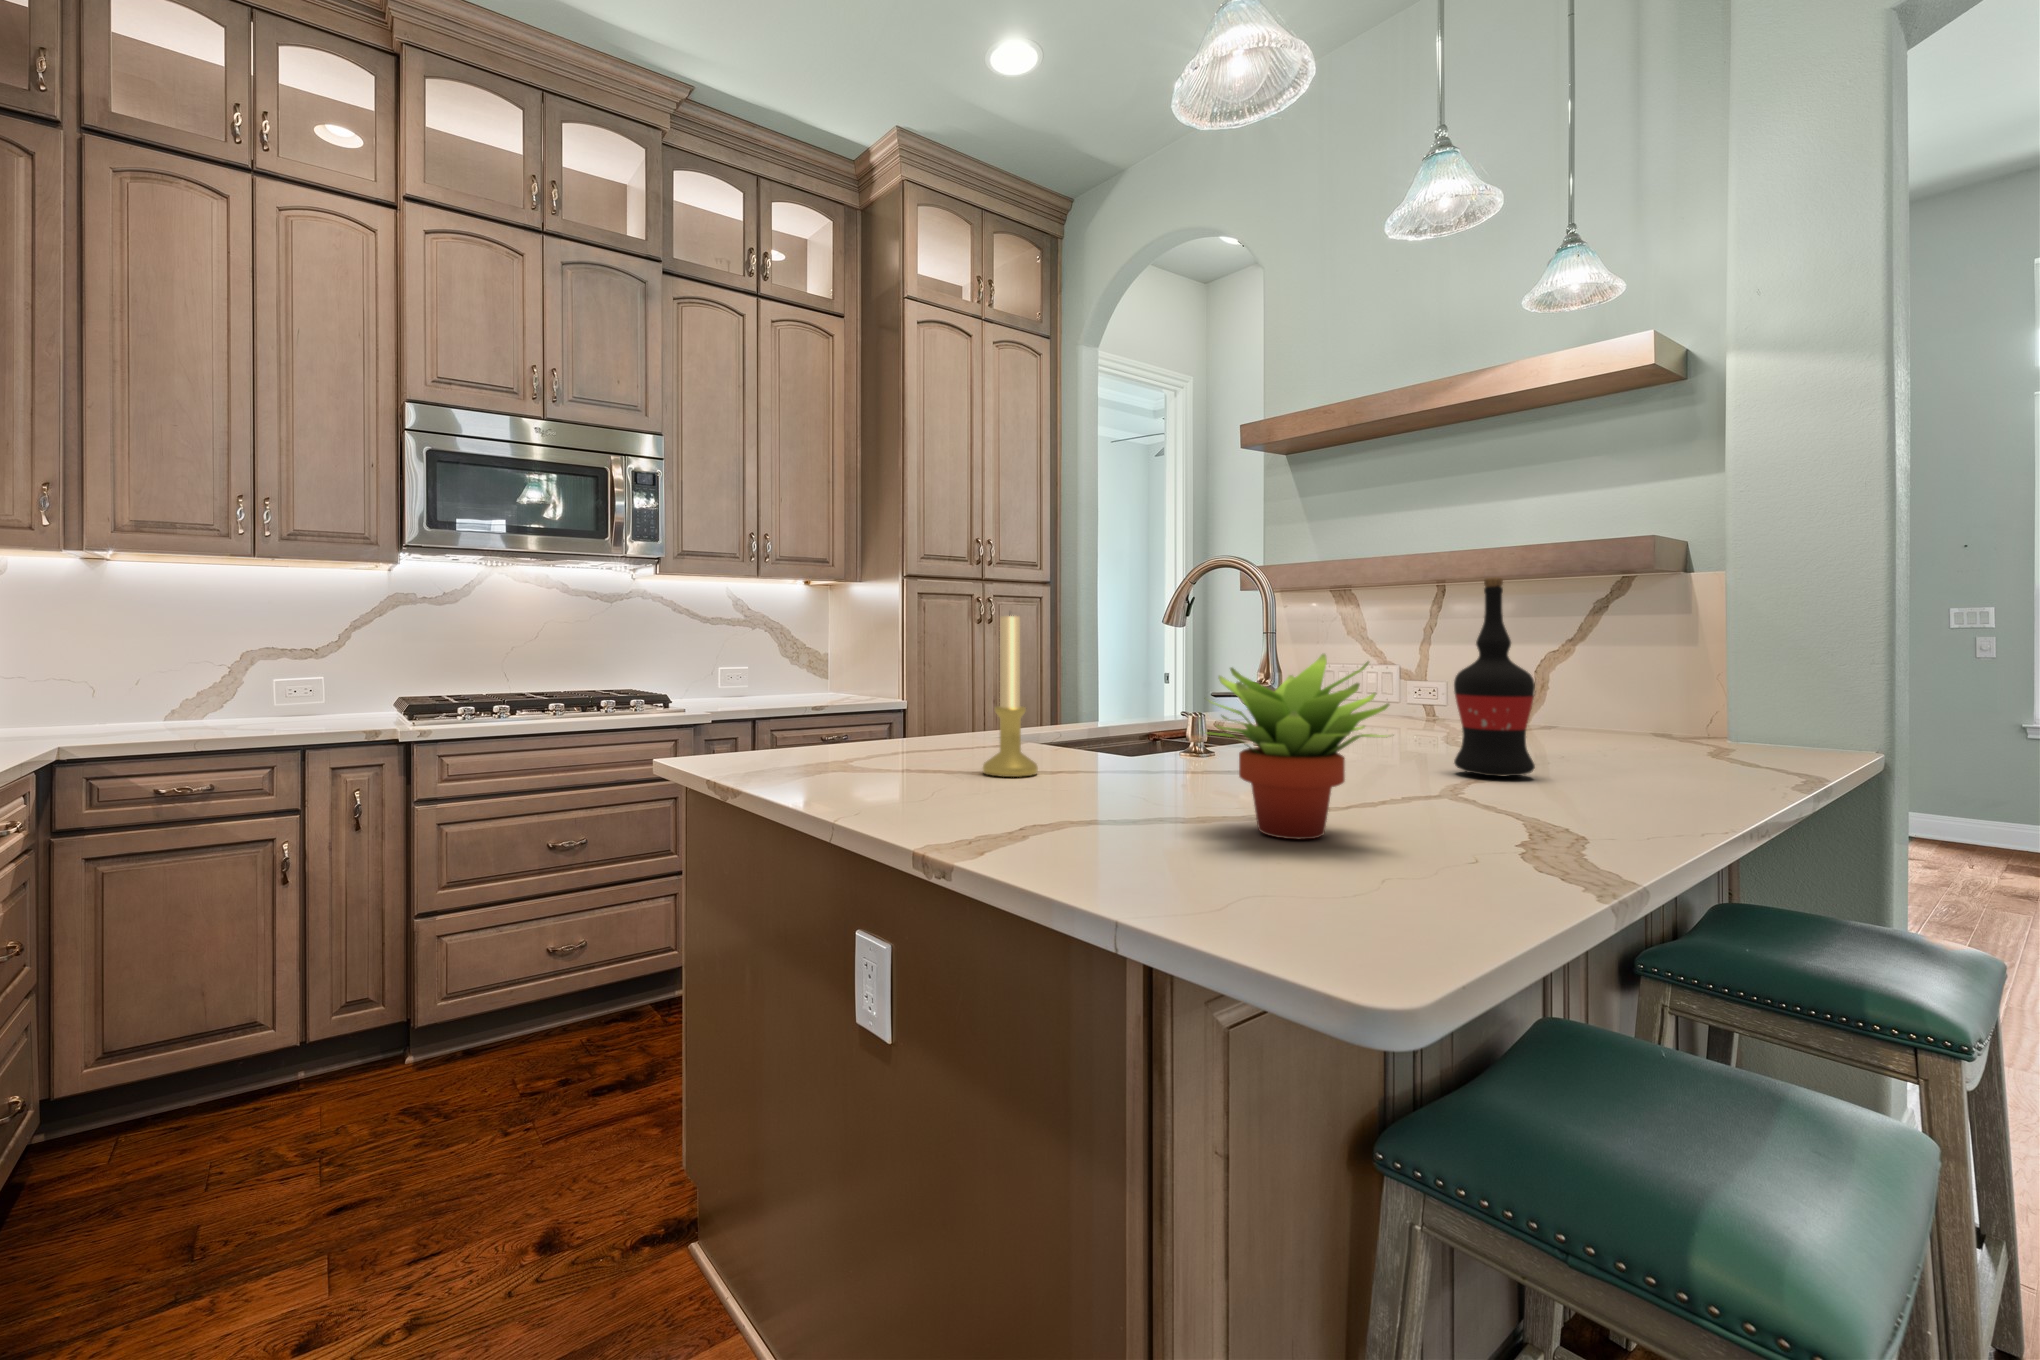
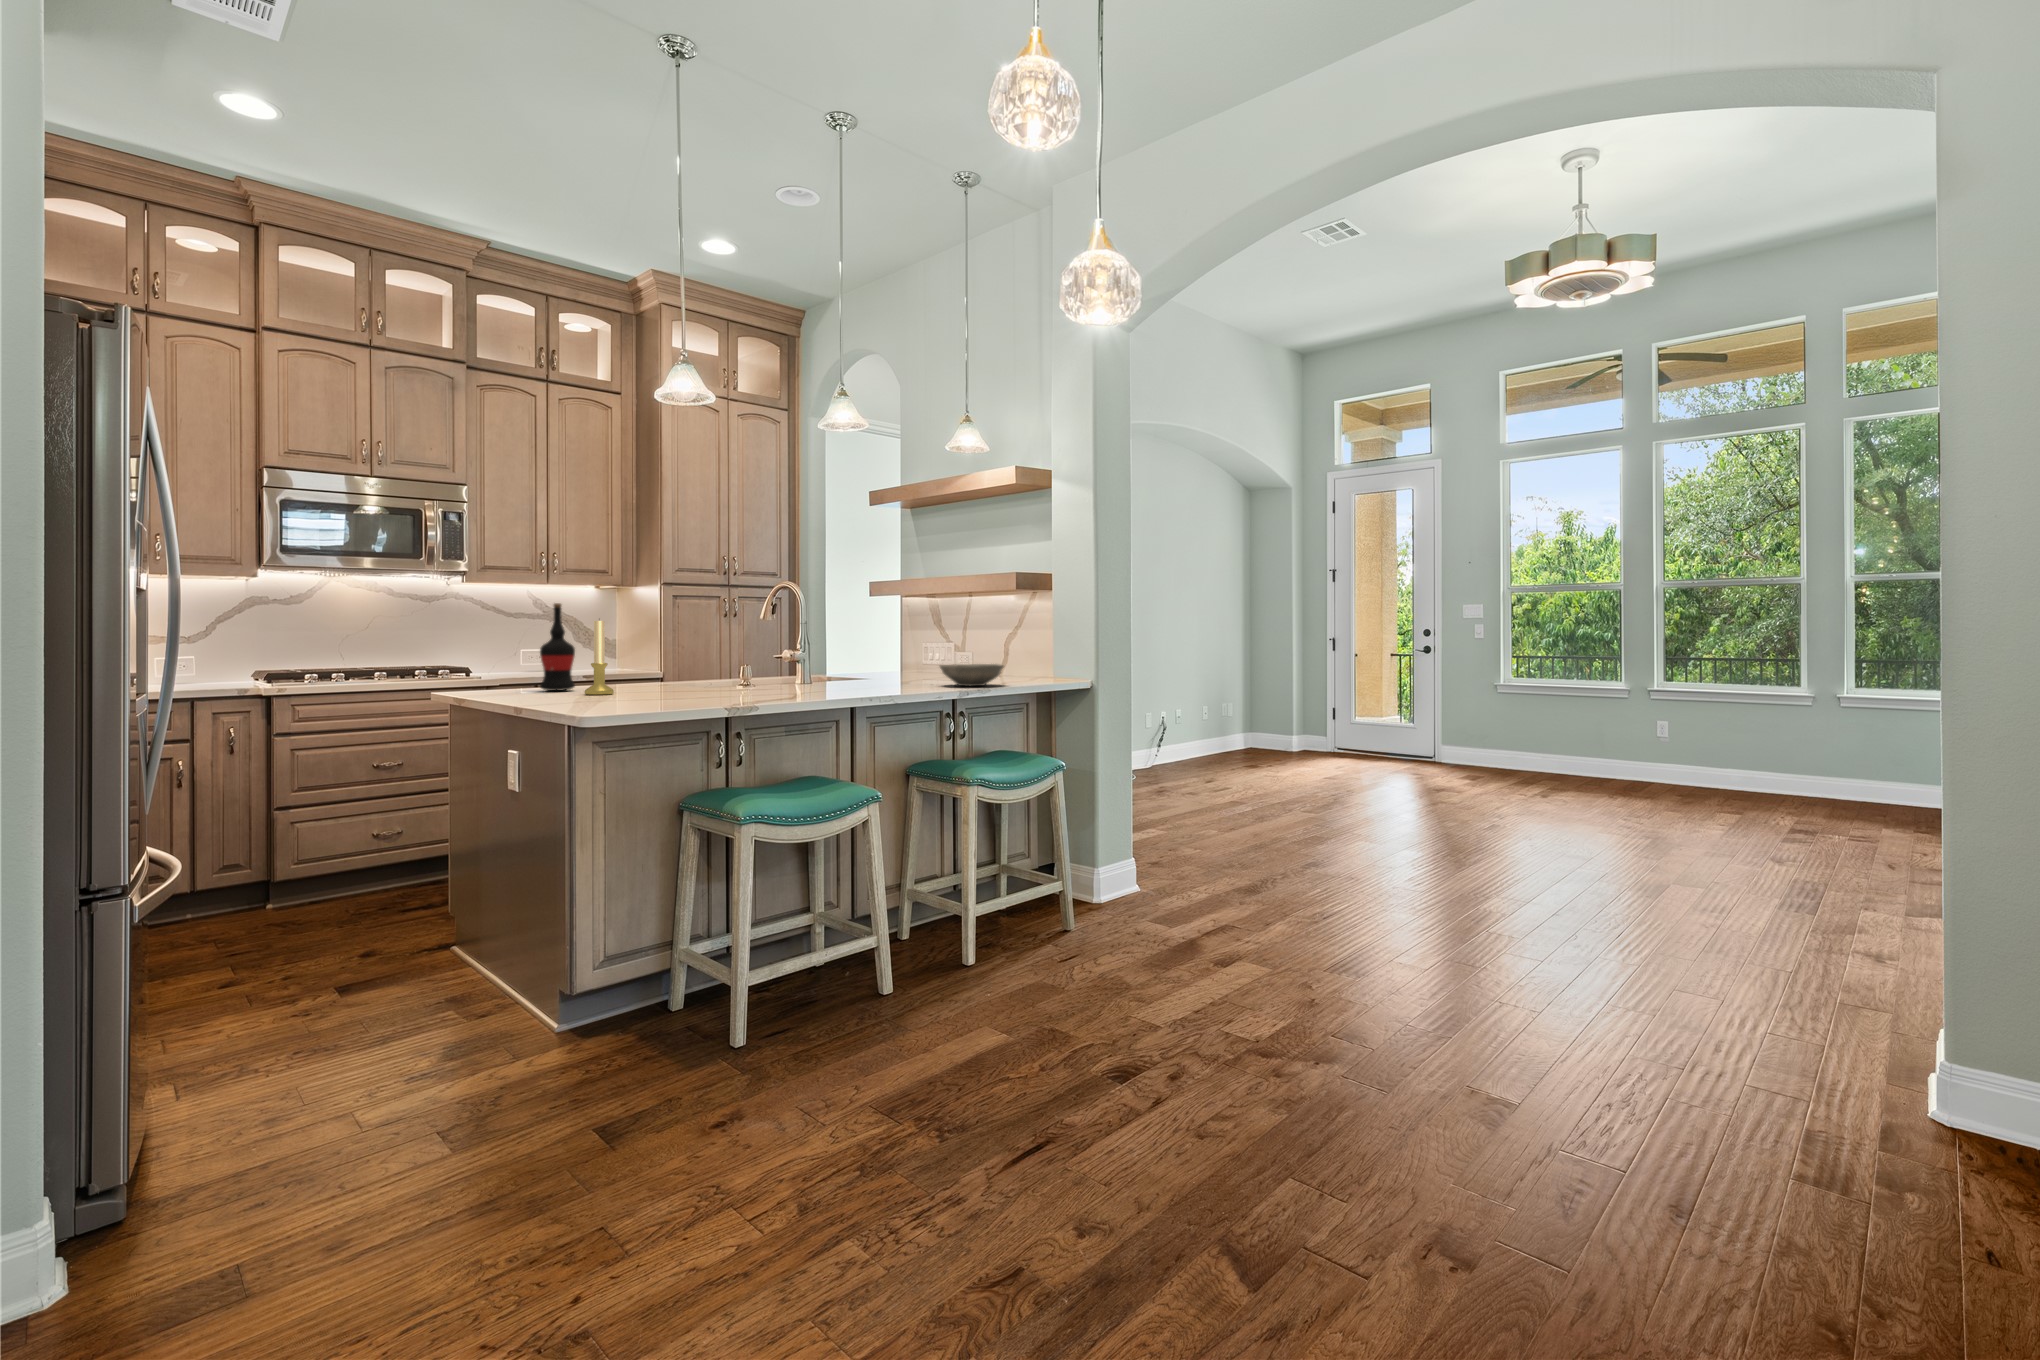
wine bottle: present [1454,577,1535,777] -> present [540,603,575,691]
succulent plant: present [1202,654,1389,839] -> none [614,638,689,705]
bowl: none [1582,703,1748,753] -> present [940,664,1003,686]

